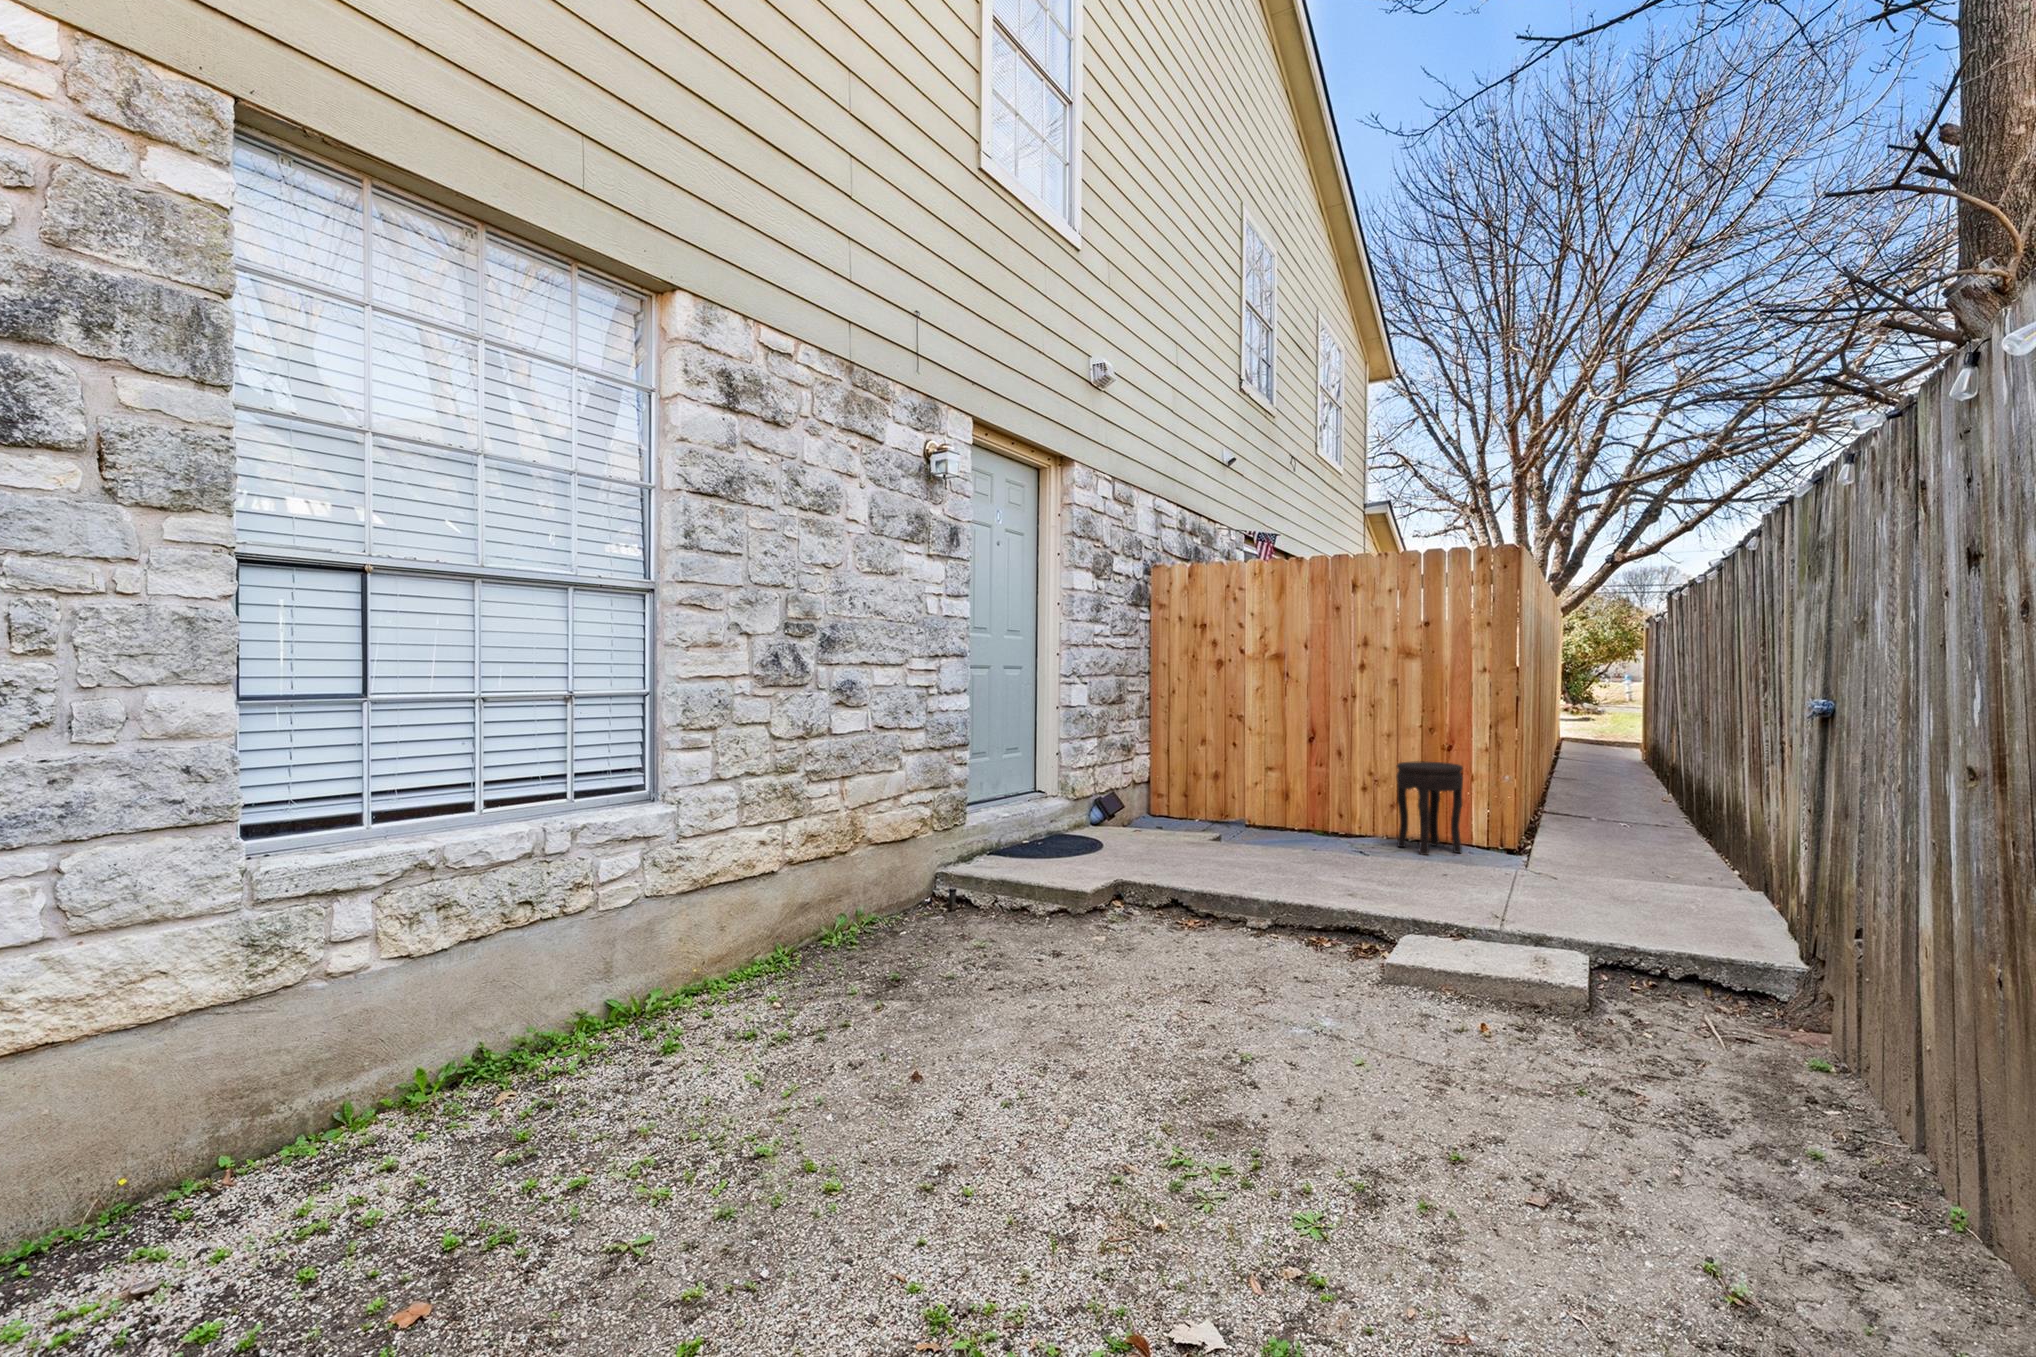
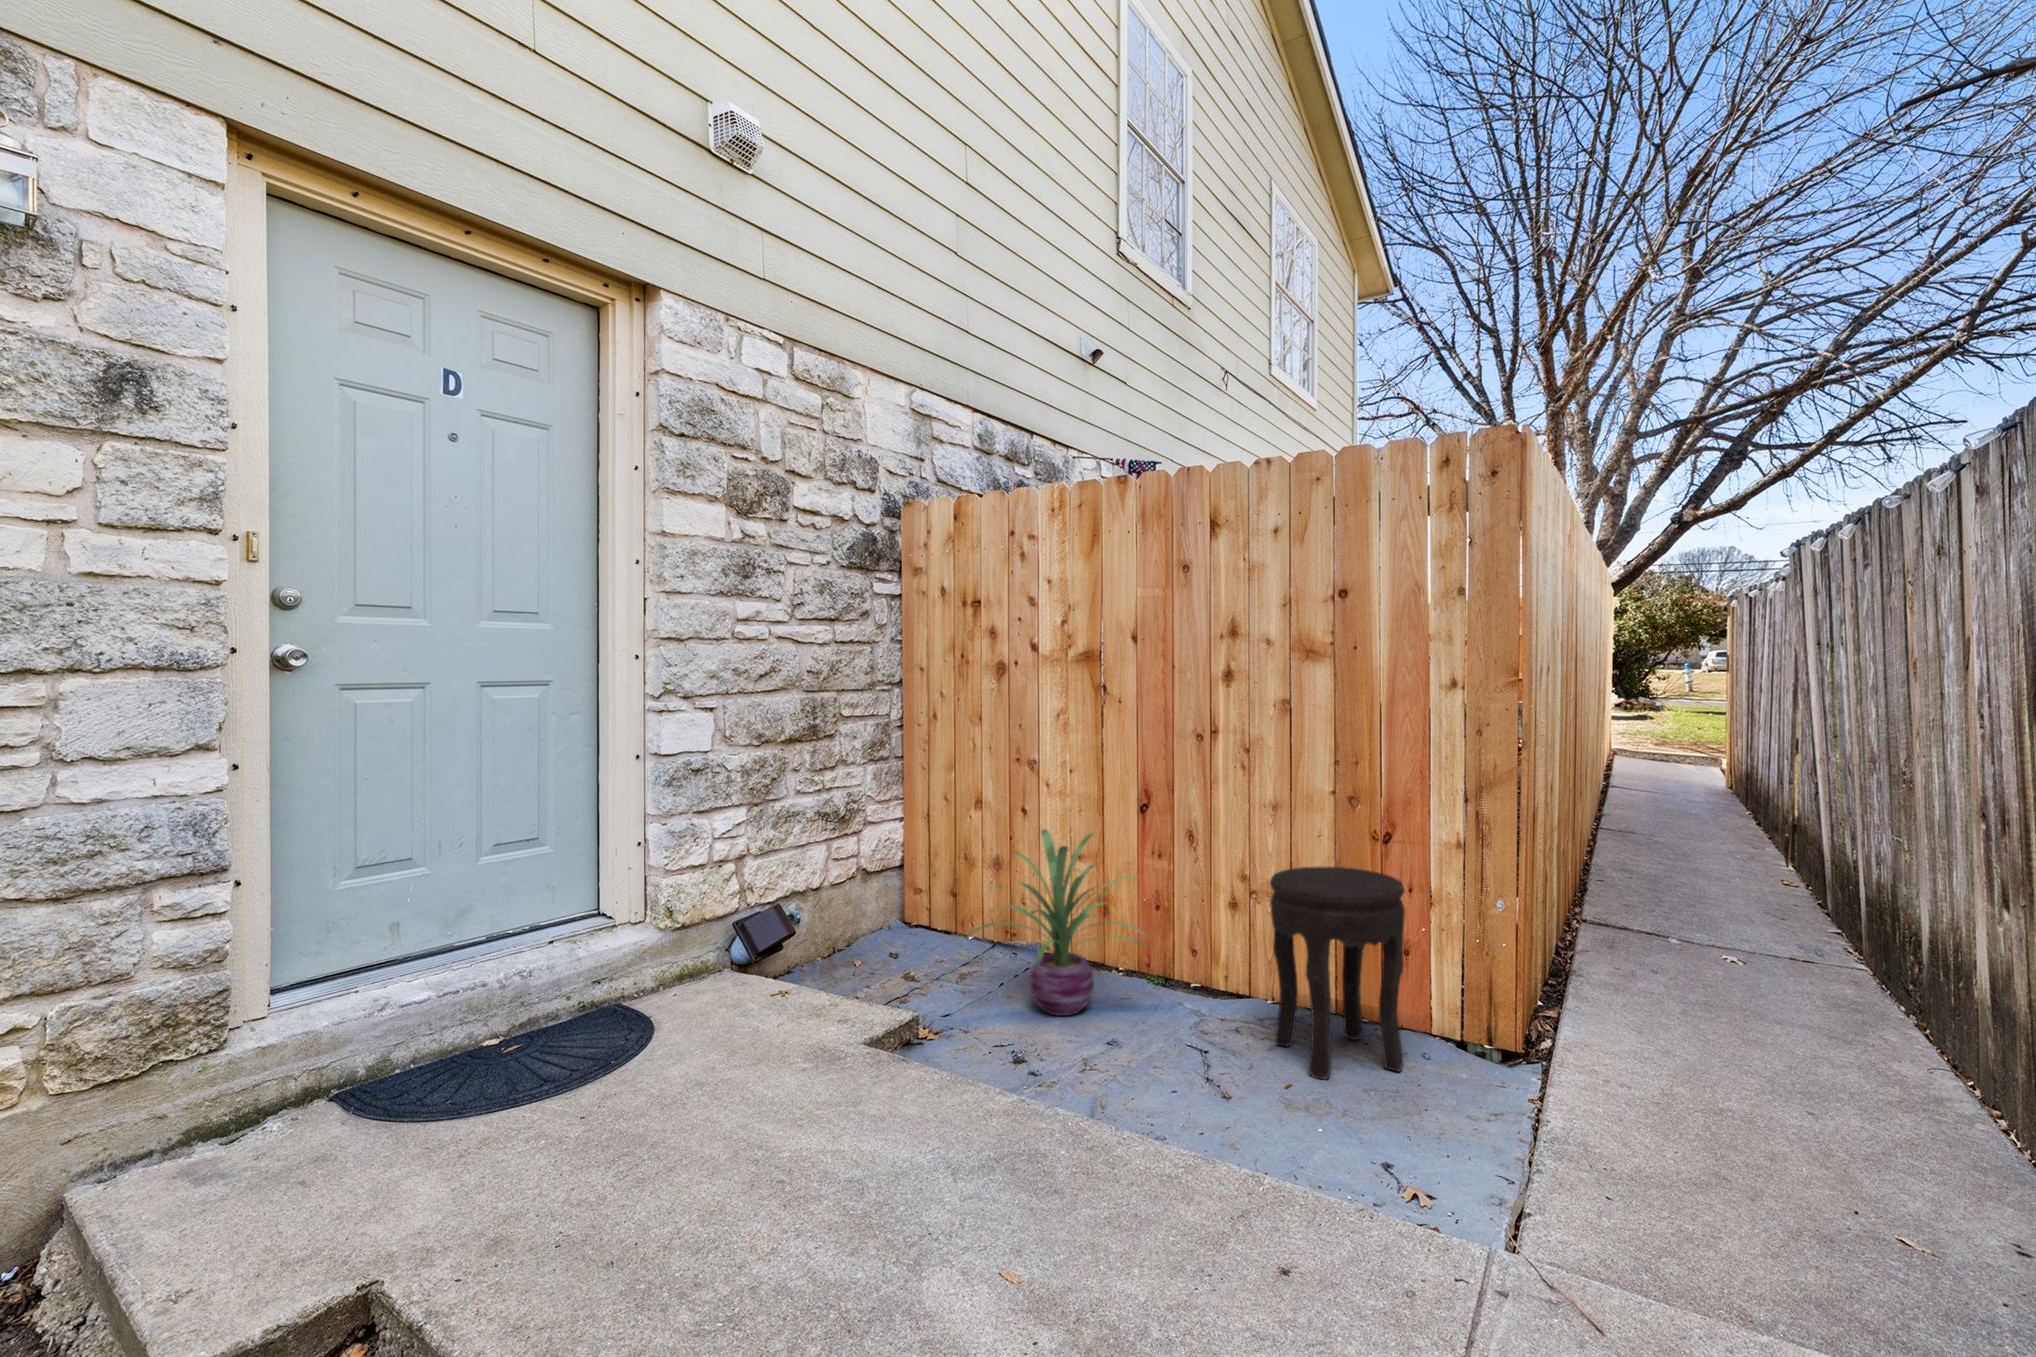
decorative plant: none [1233,747,1333,840] -> present [973,829,1151,1016]

